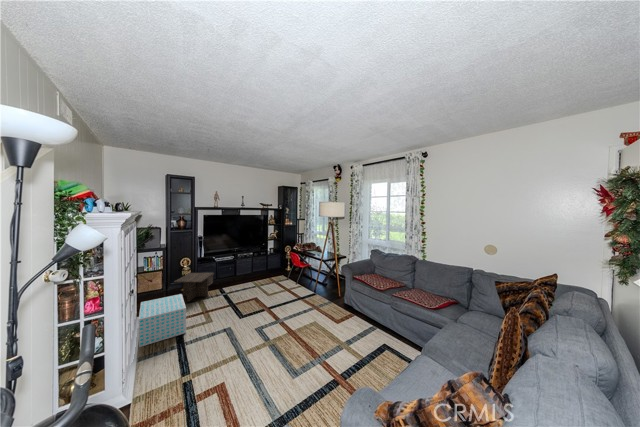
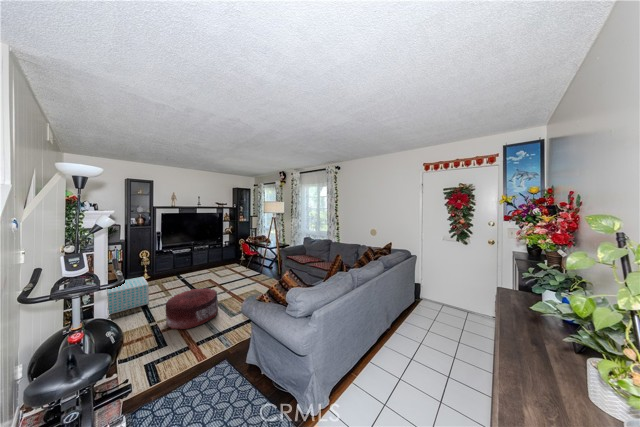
coffee table: present [174,272,214,302] -> none [135,262,173,285]
pouf: none [204,321,272,391] -> present [166,288,218,329]

